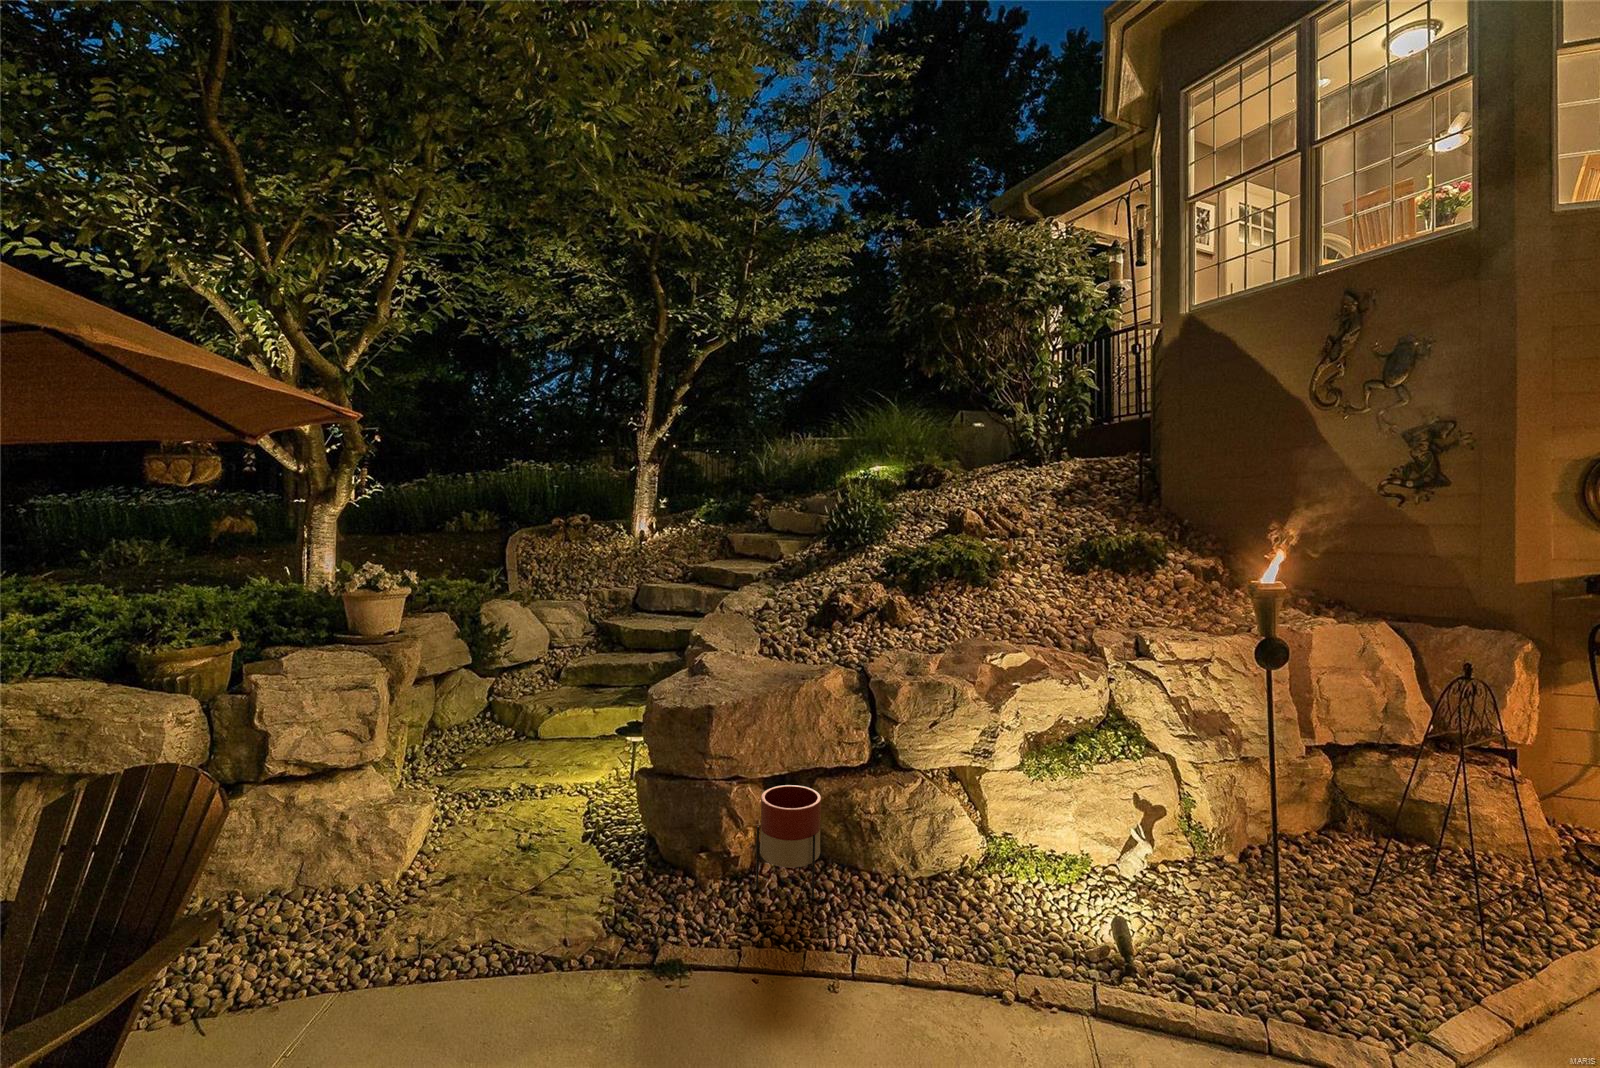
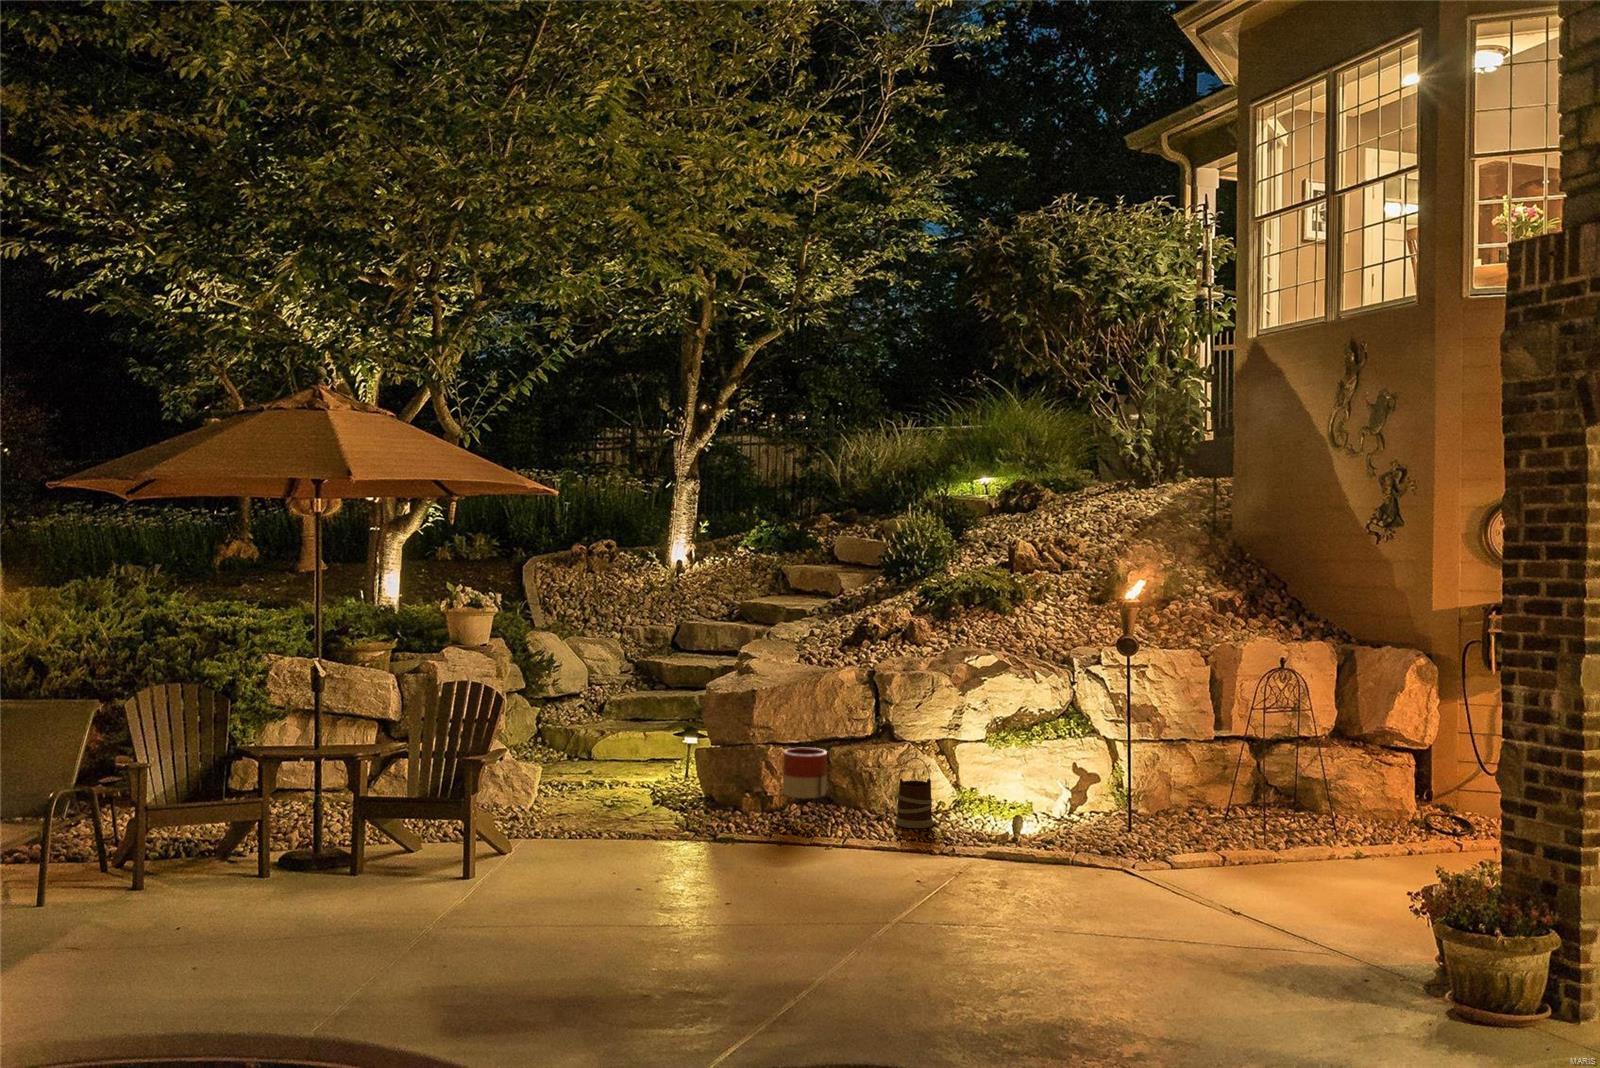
wooden bucket: none [917,806,968,909] -> present [896,758,933,828]

